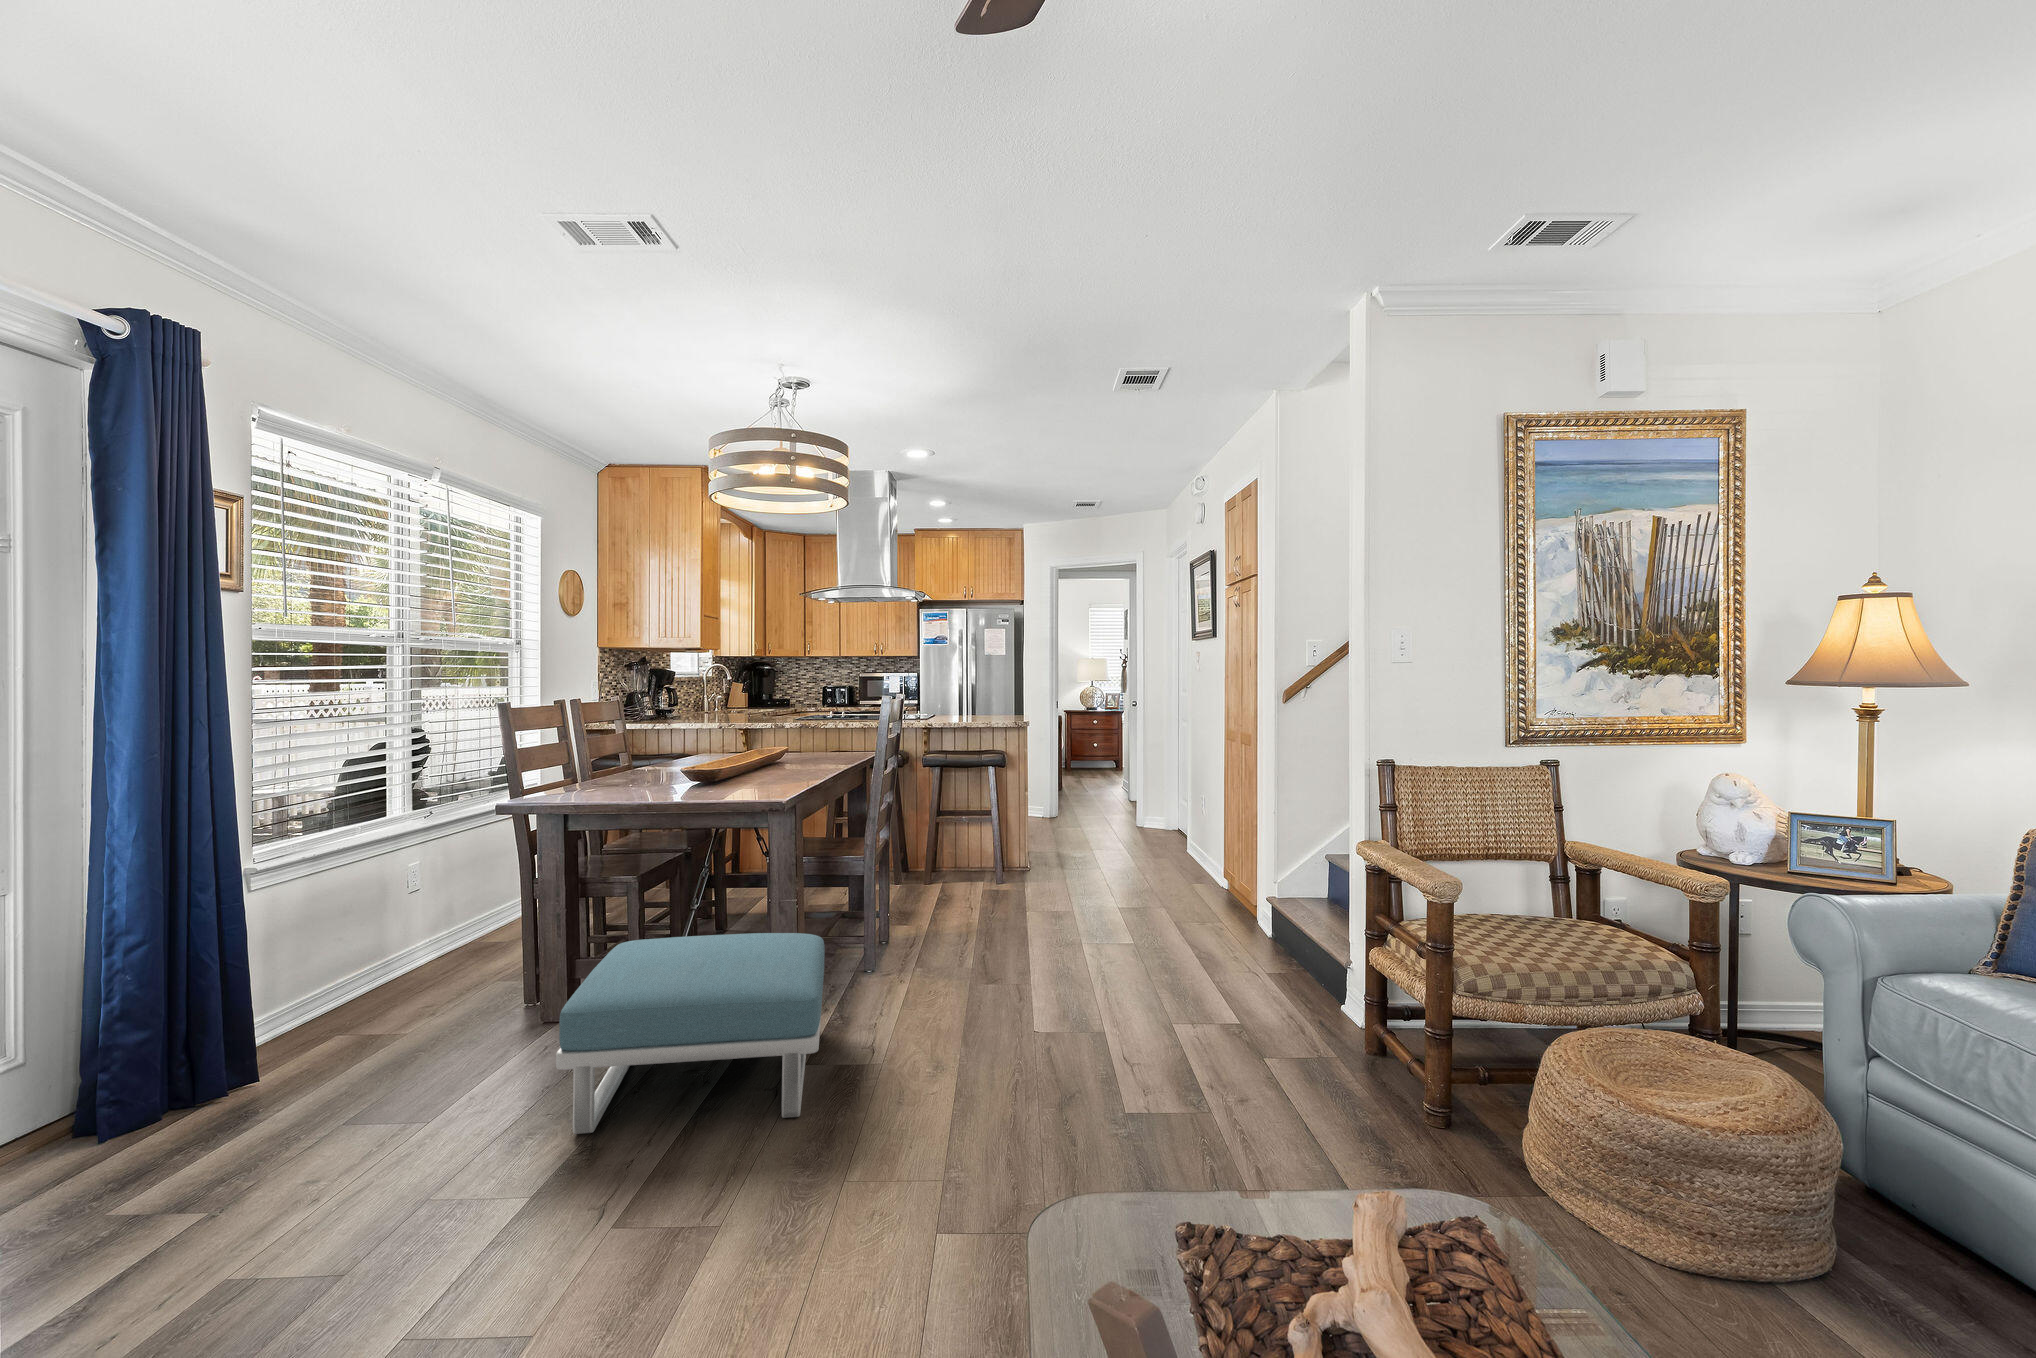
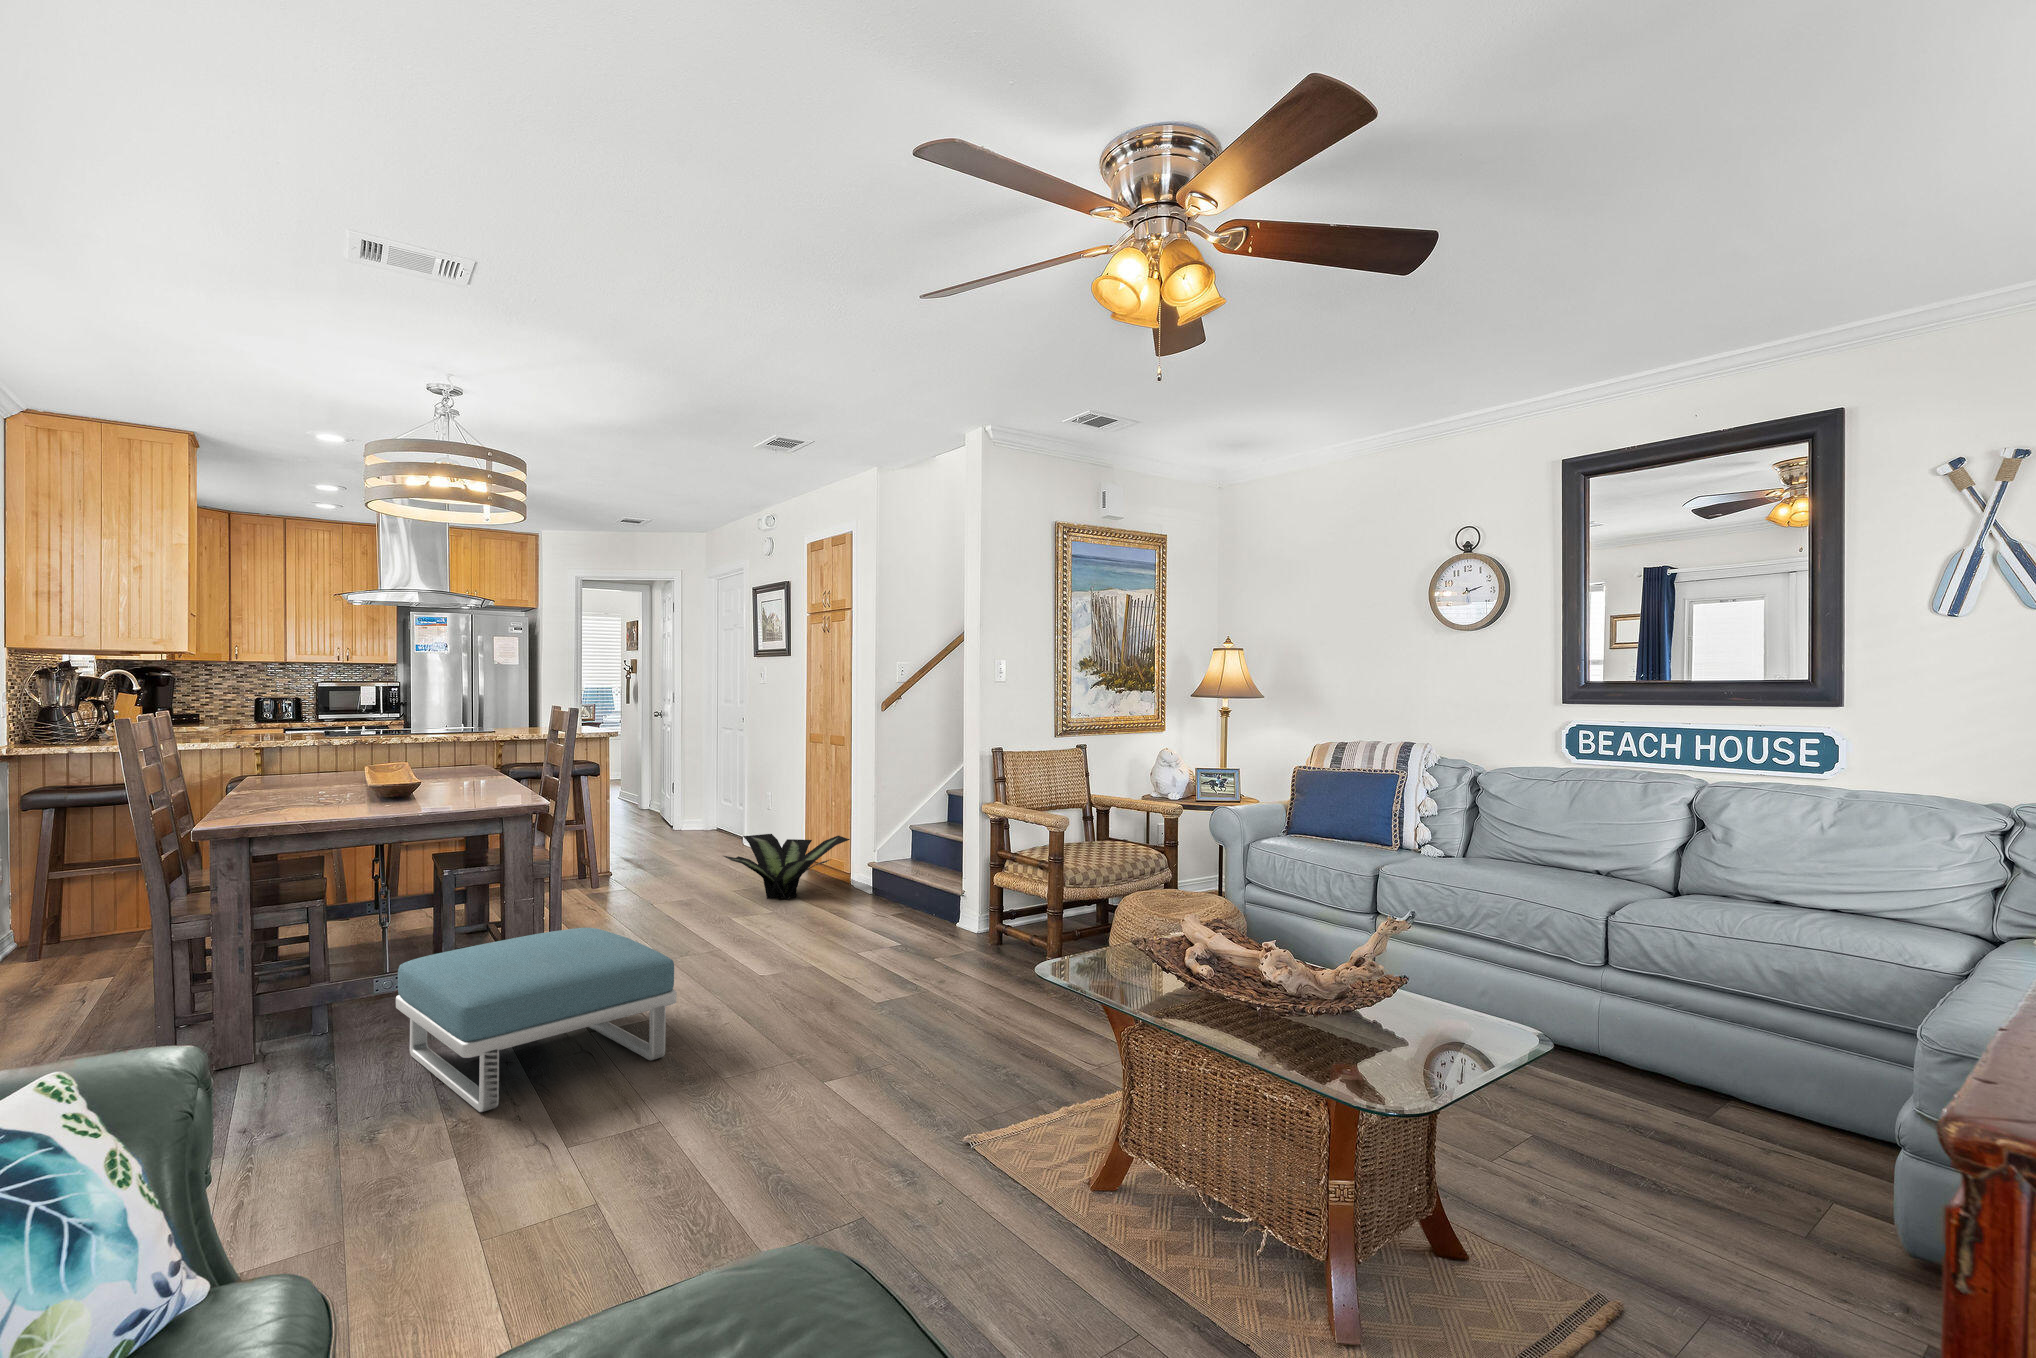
potted plant: none [1089,846,1244,930] -> present [724,834,850,900]

